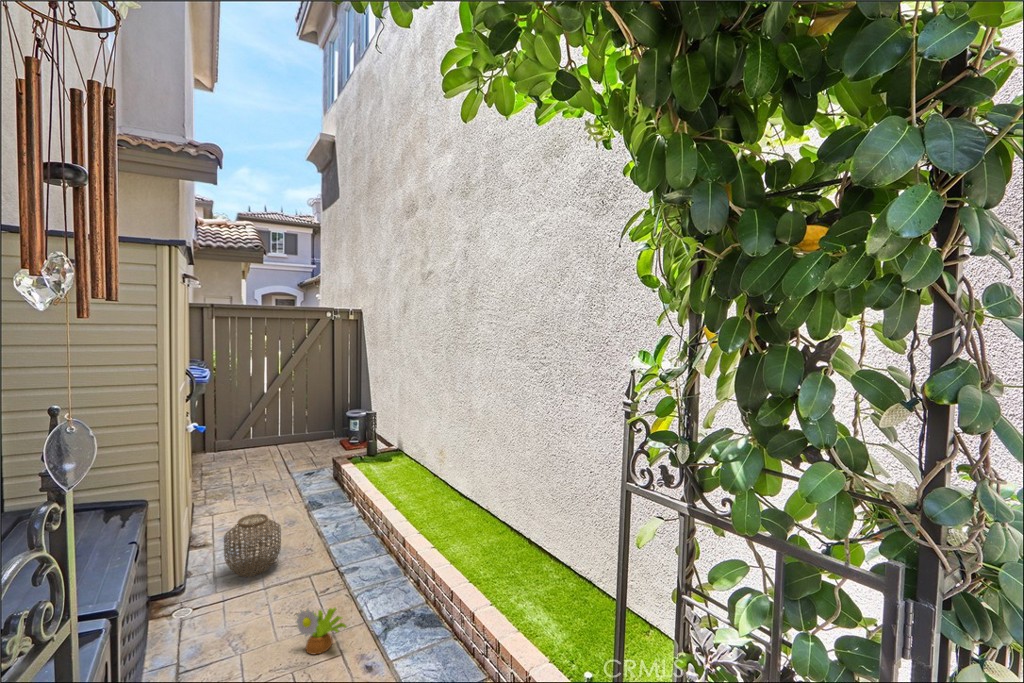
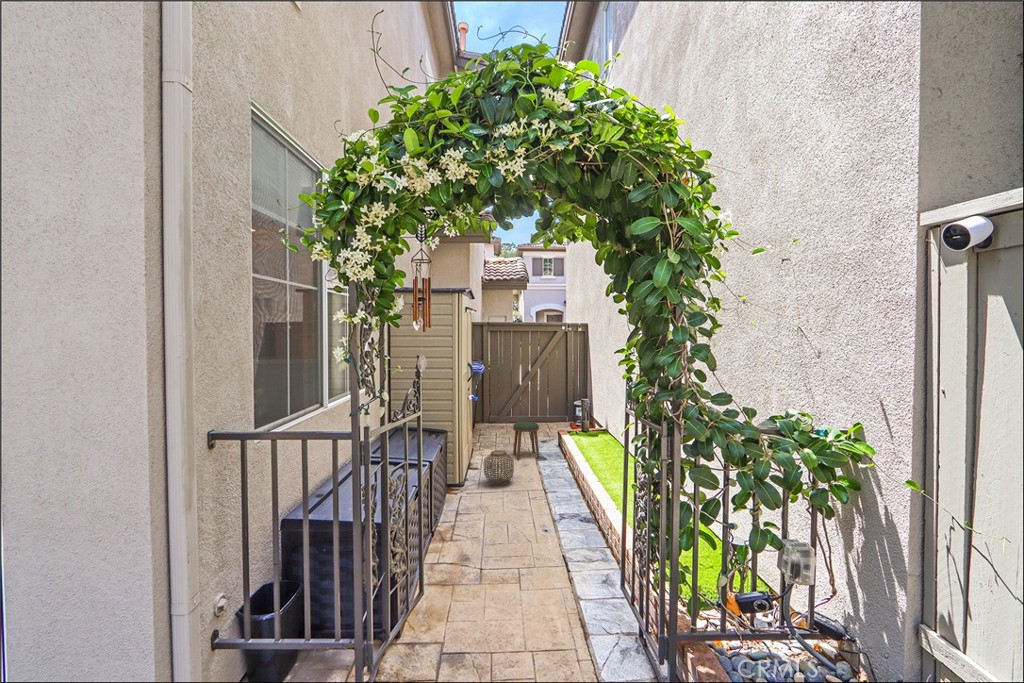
stool: none [266,452,311,514] -> present [513,422,540,460]
decorative plant: present [296,608,347,654] -> none [510,493,537,521]

